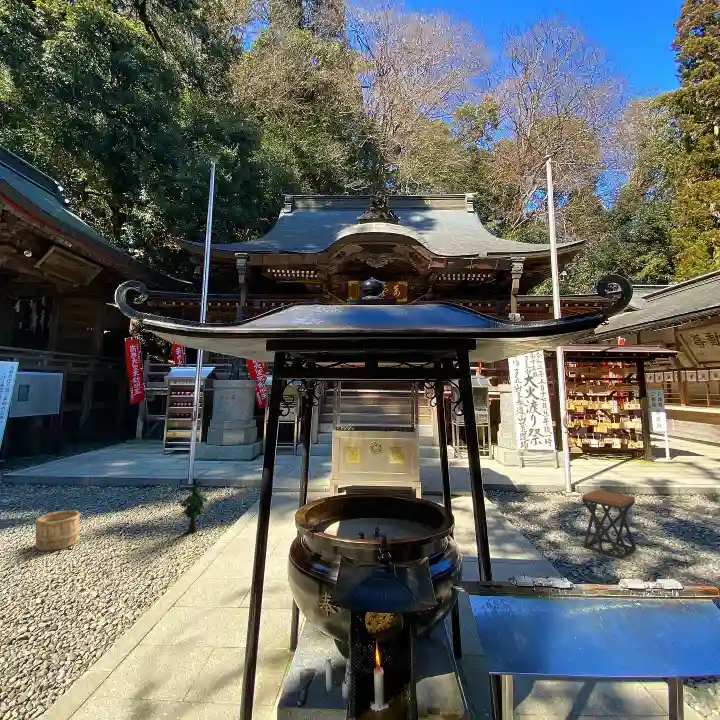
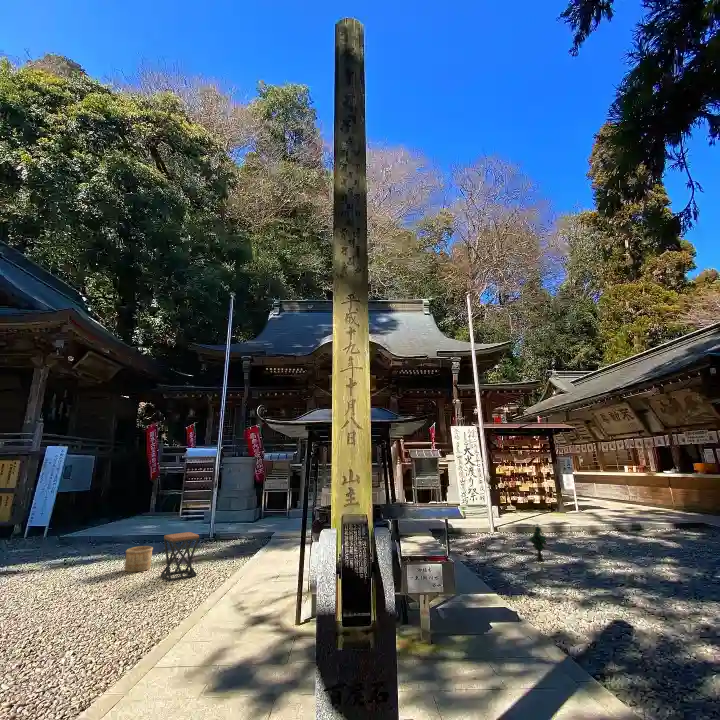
decorative plant: present [179,482,207,533] -> present [529,524,546,561]
stool: present [582,490,636,559] -> present [161,532,199,581]

